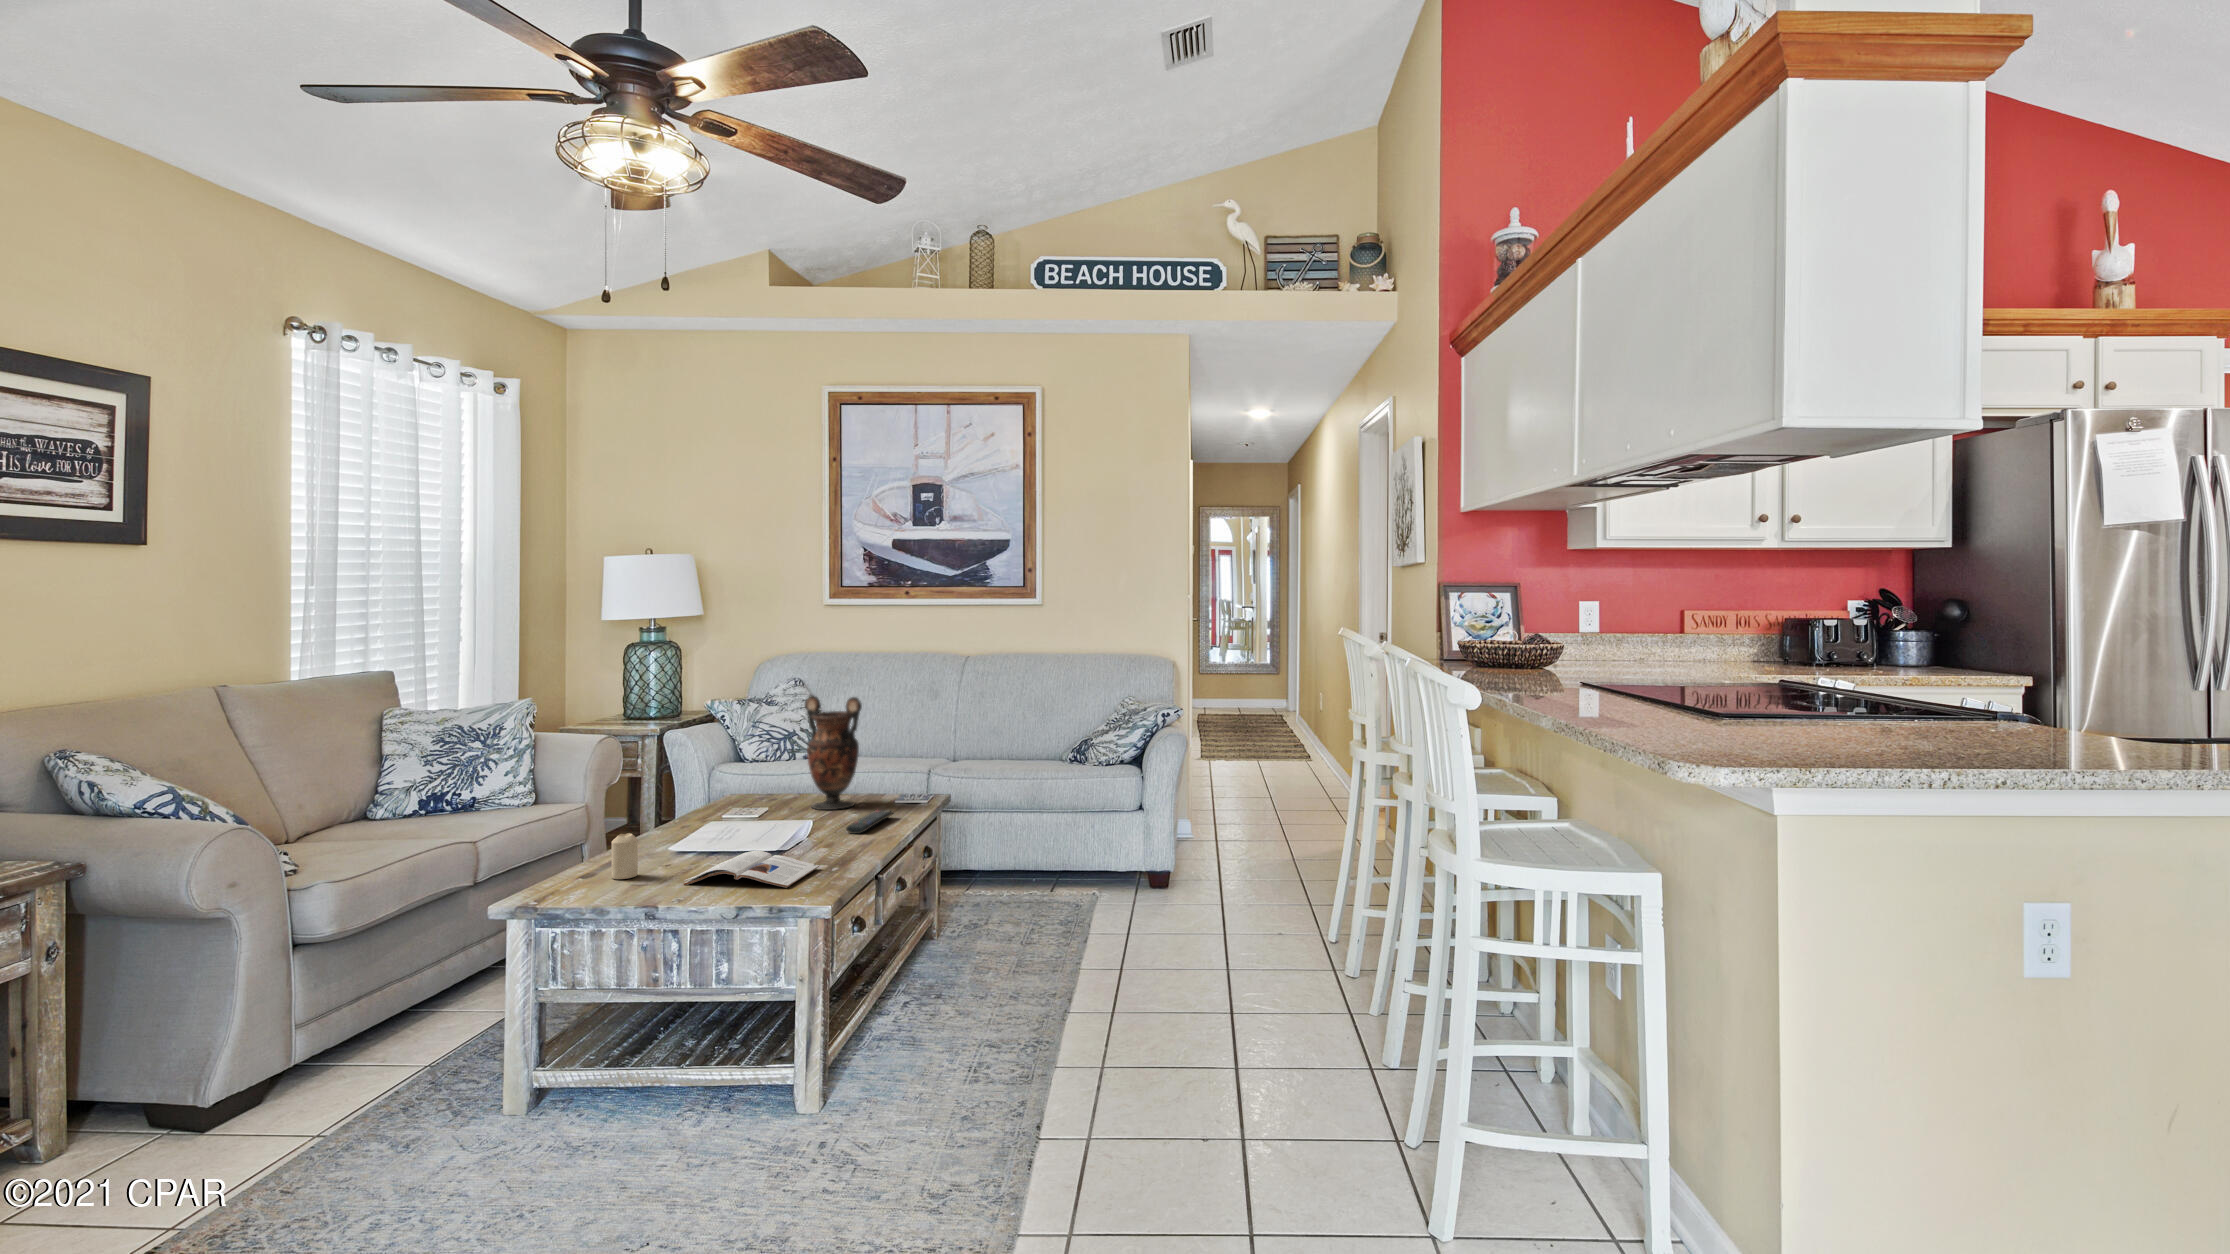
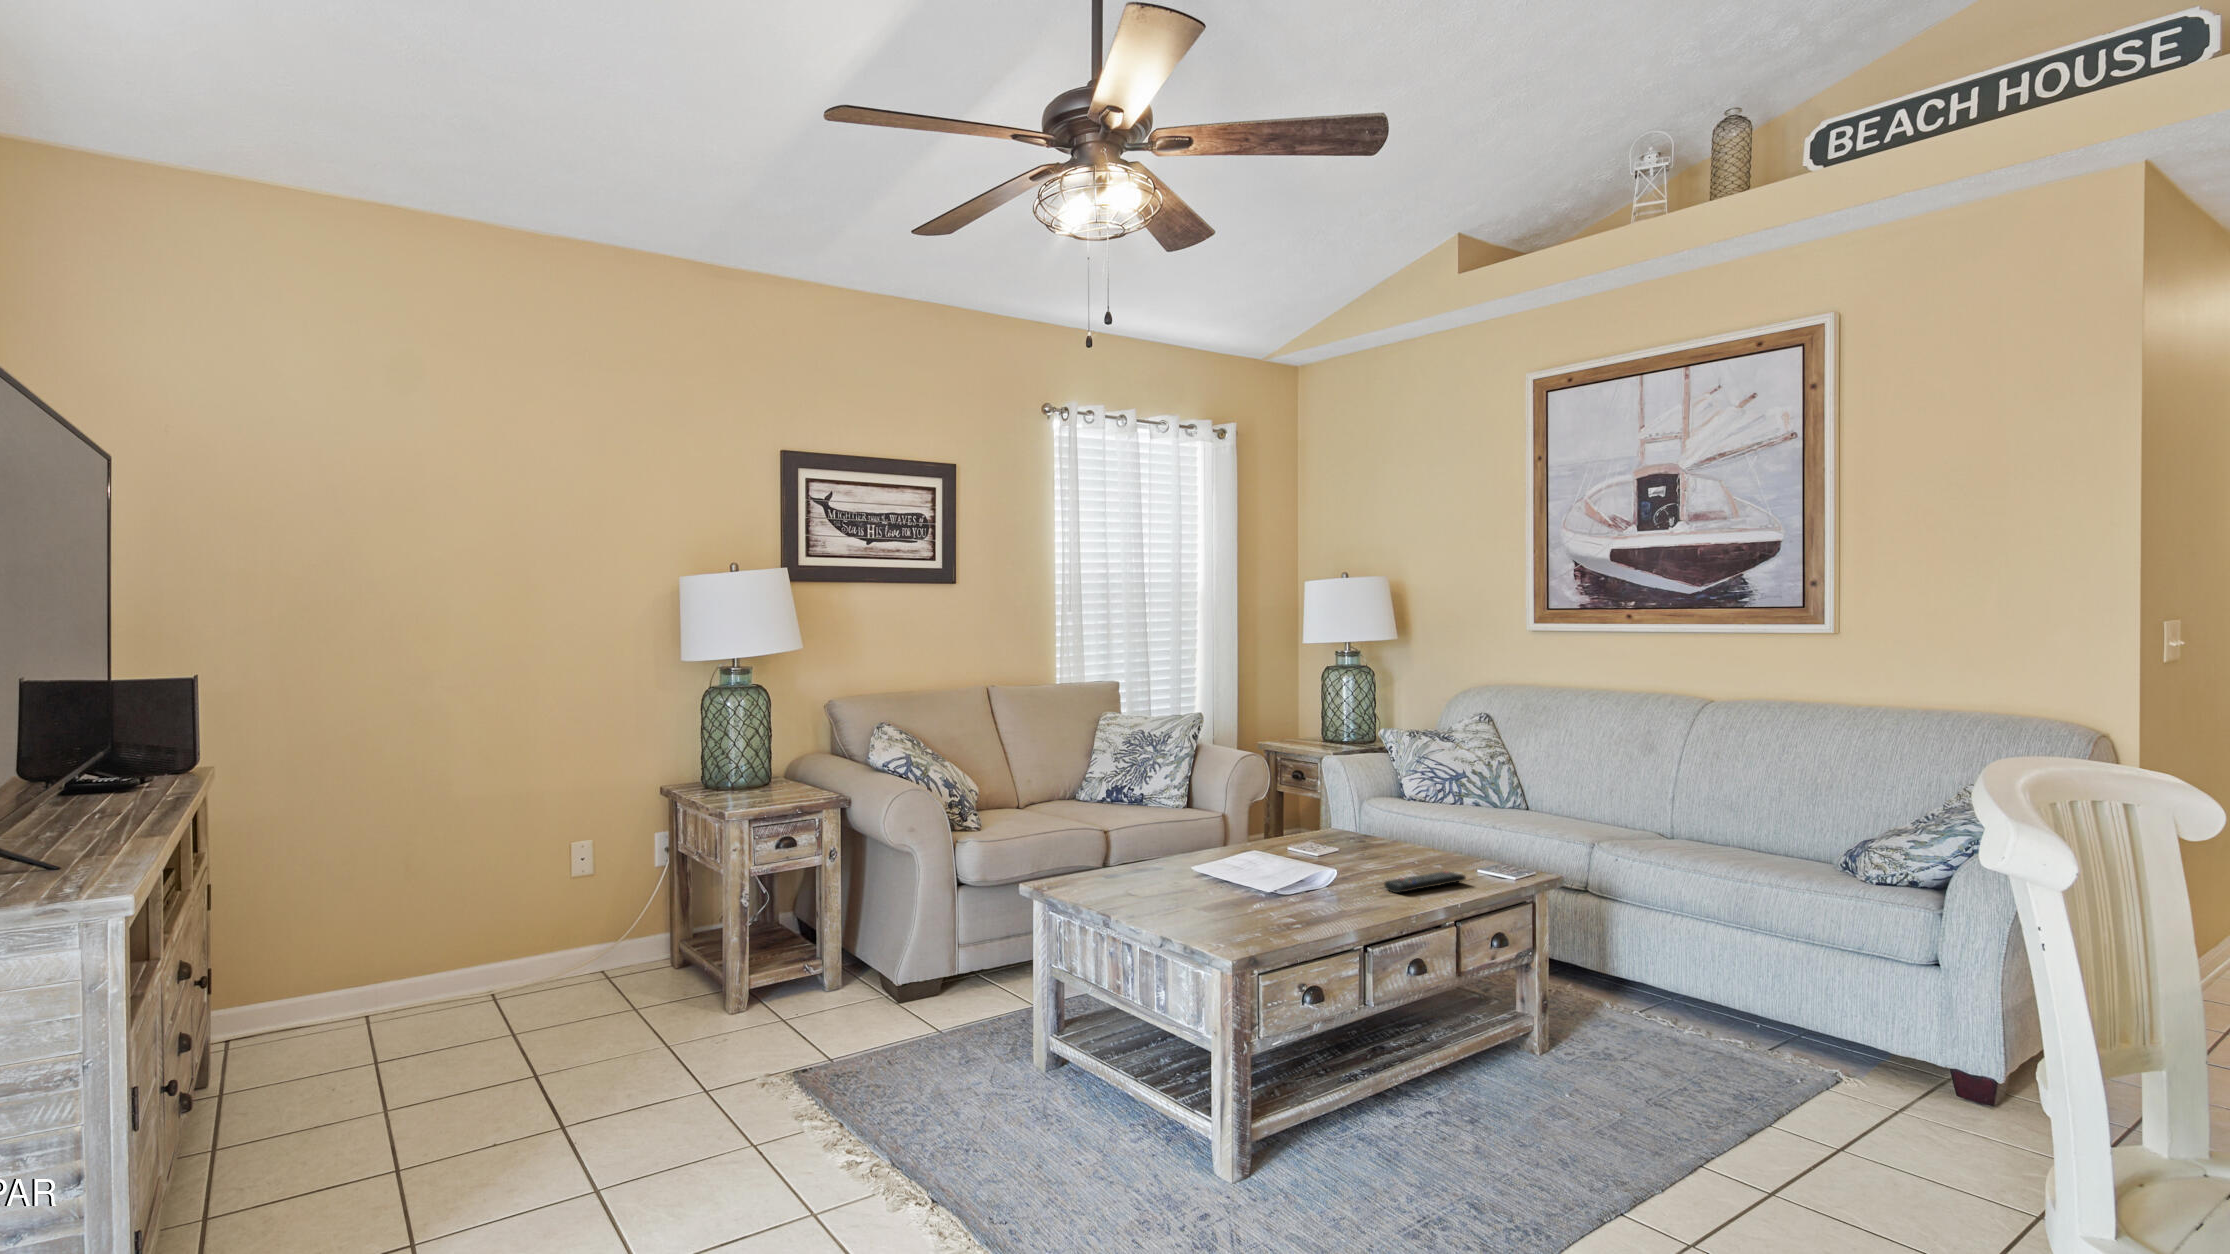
vase: present [805,696,862,810] -> none [1393,728,1453,863]
candle: present [611,833,638,879] -> none [1116,841,1139,885]
magazine: present [684,851,819,888] -> none [1155,884,1290,929]

